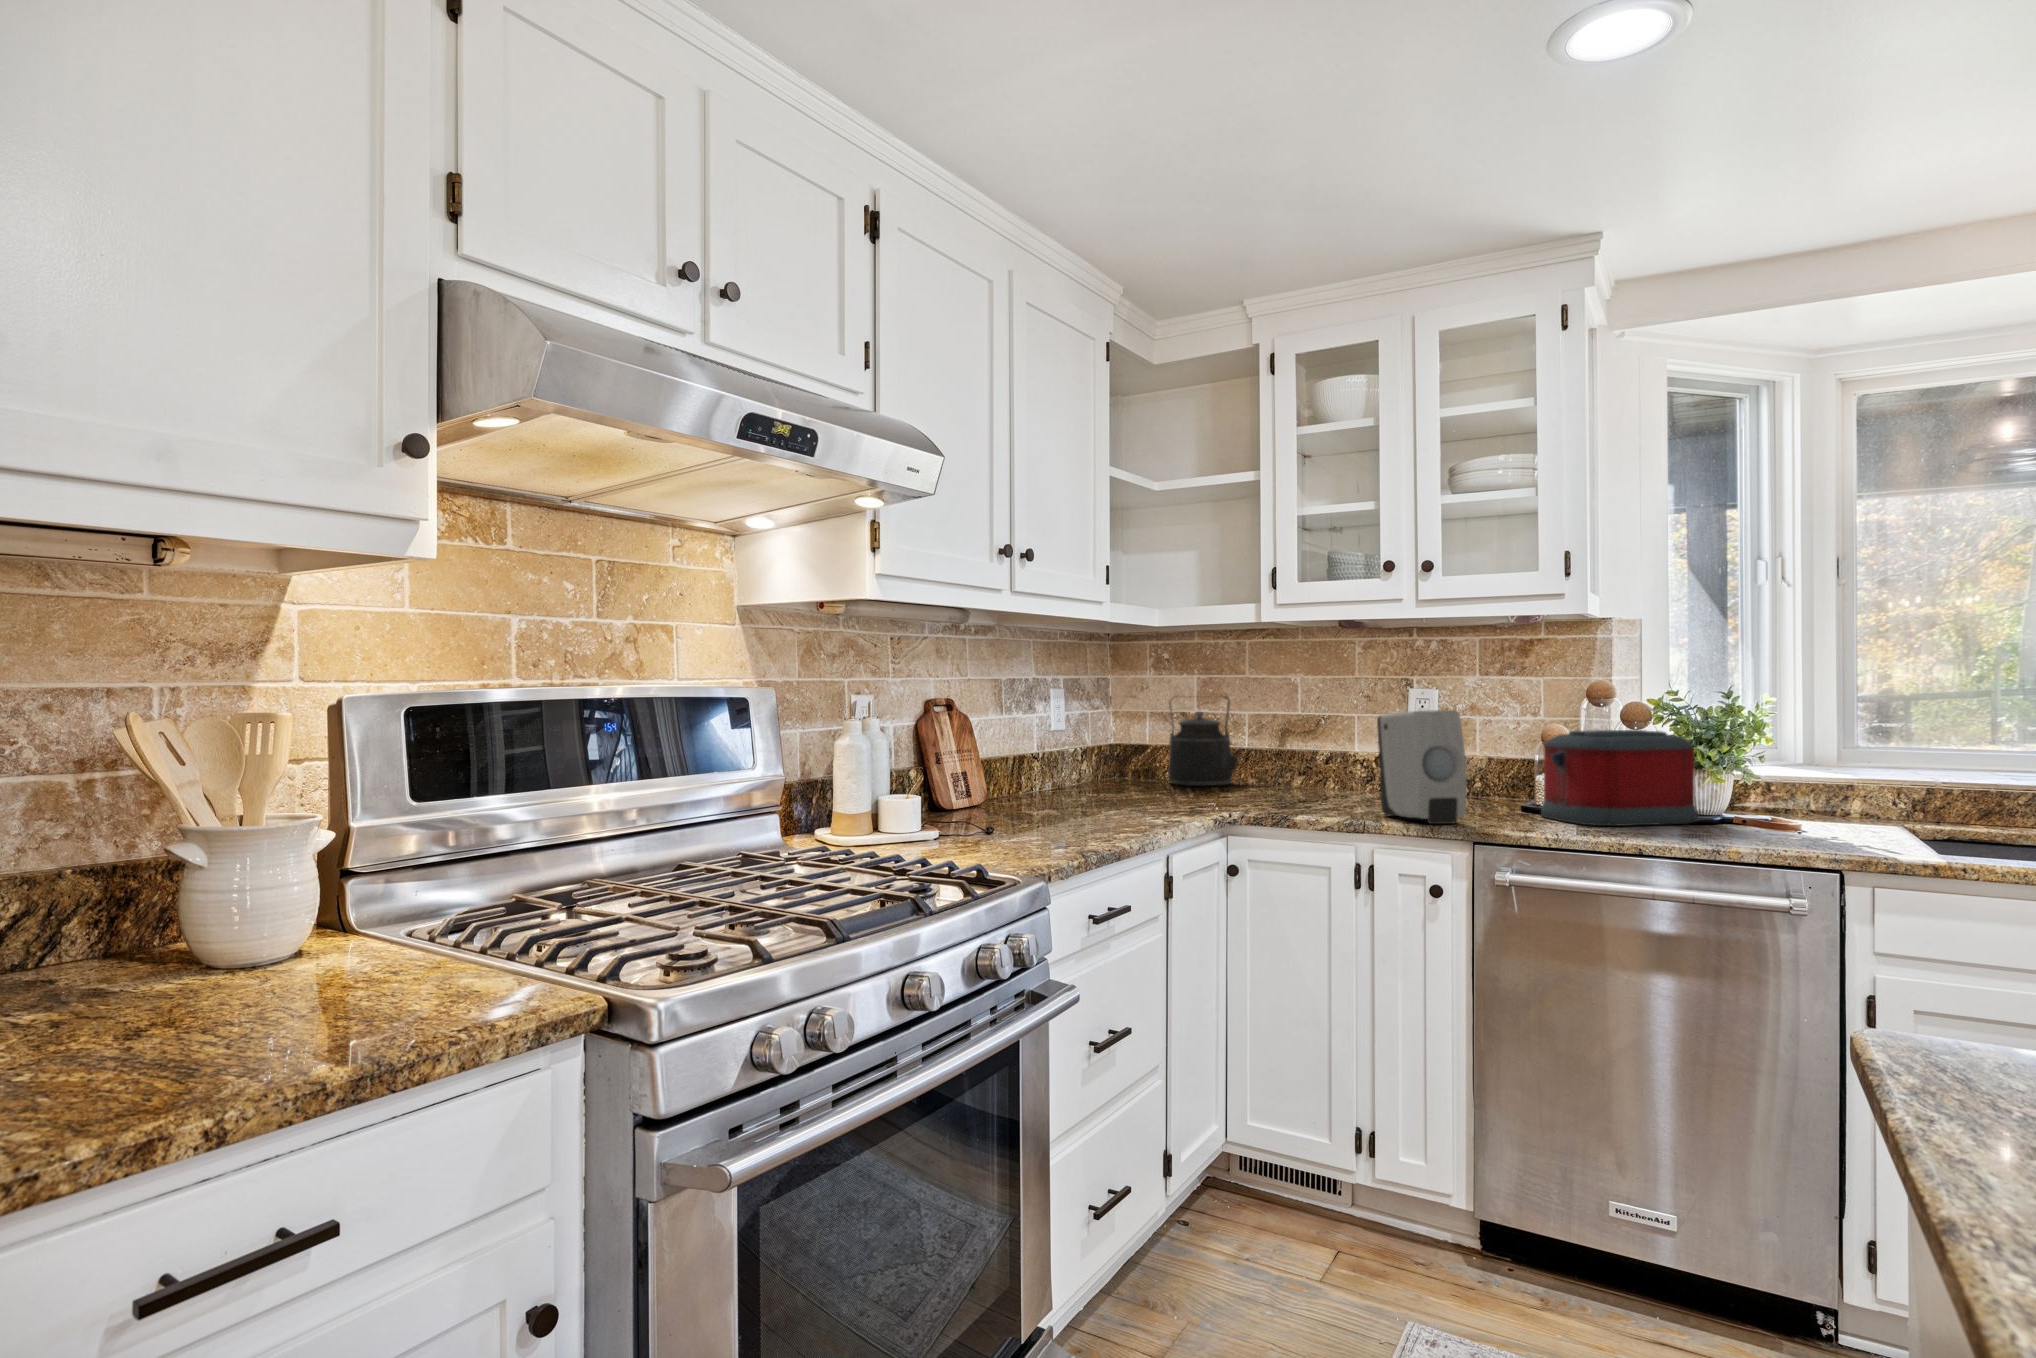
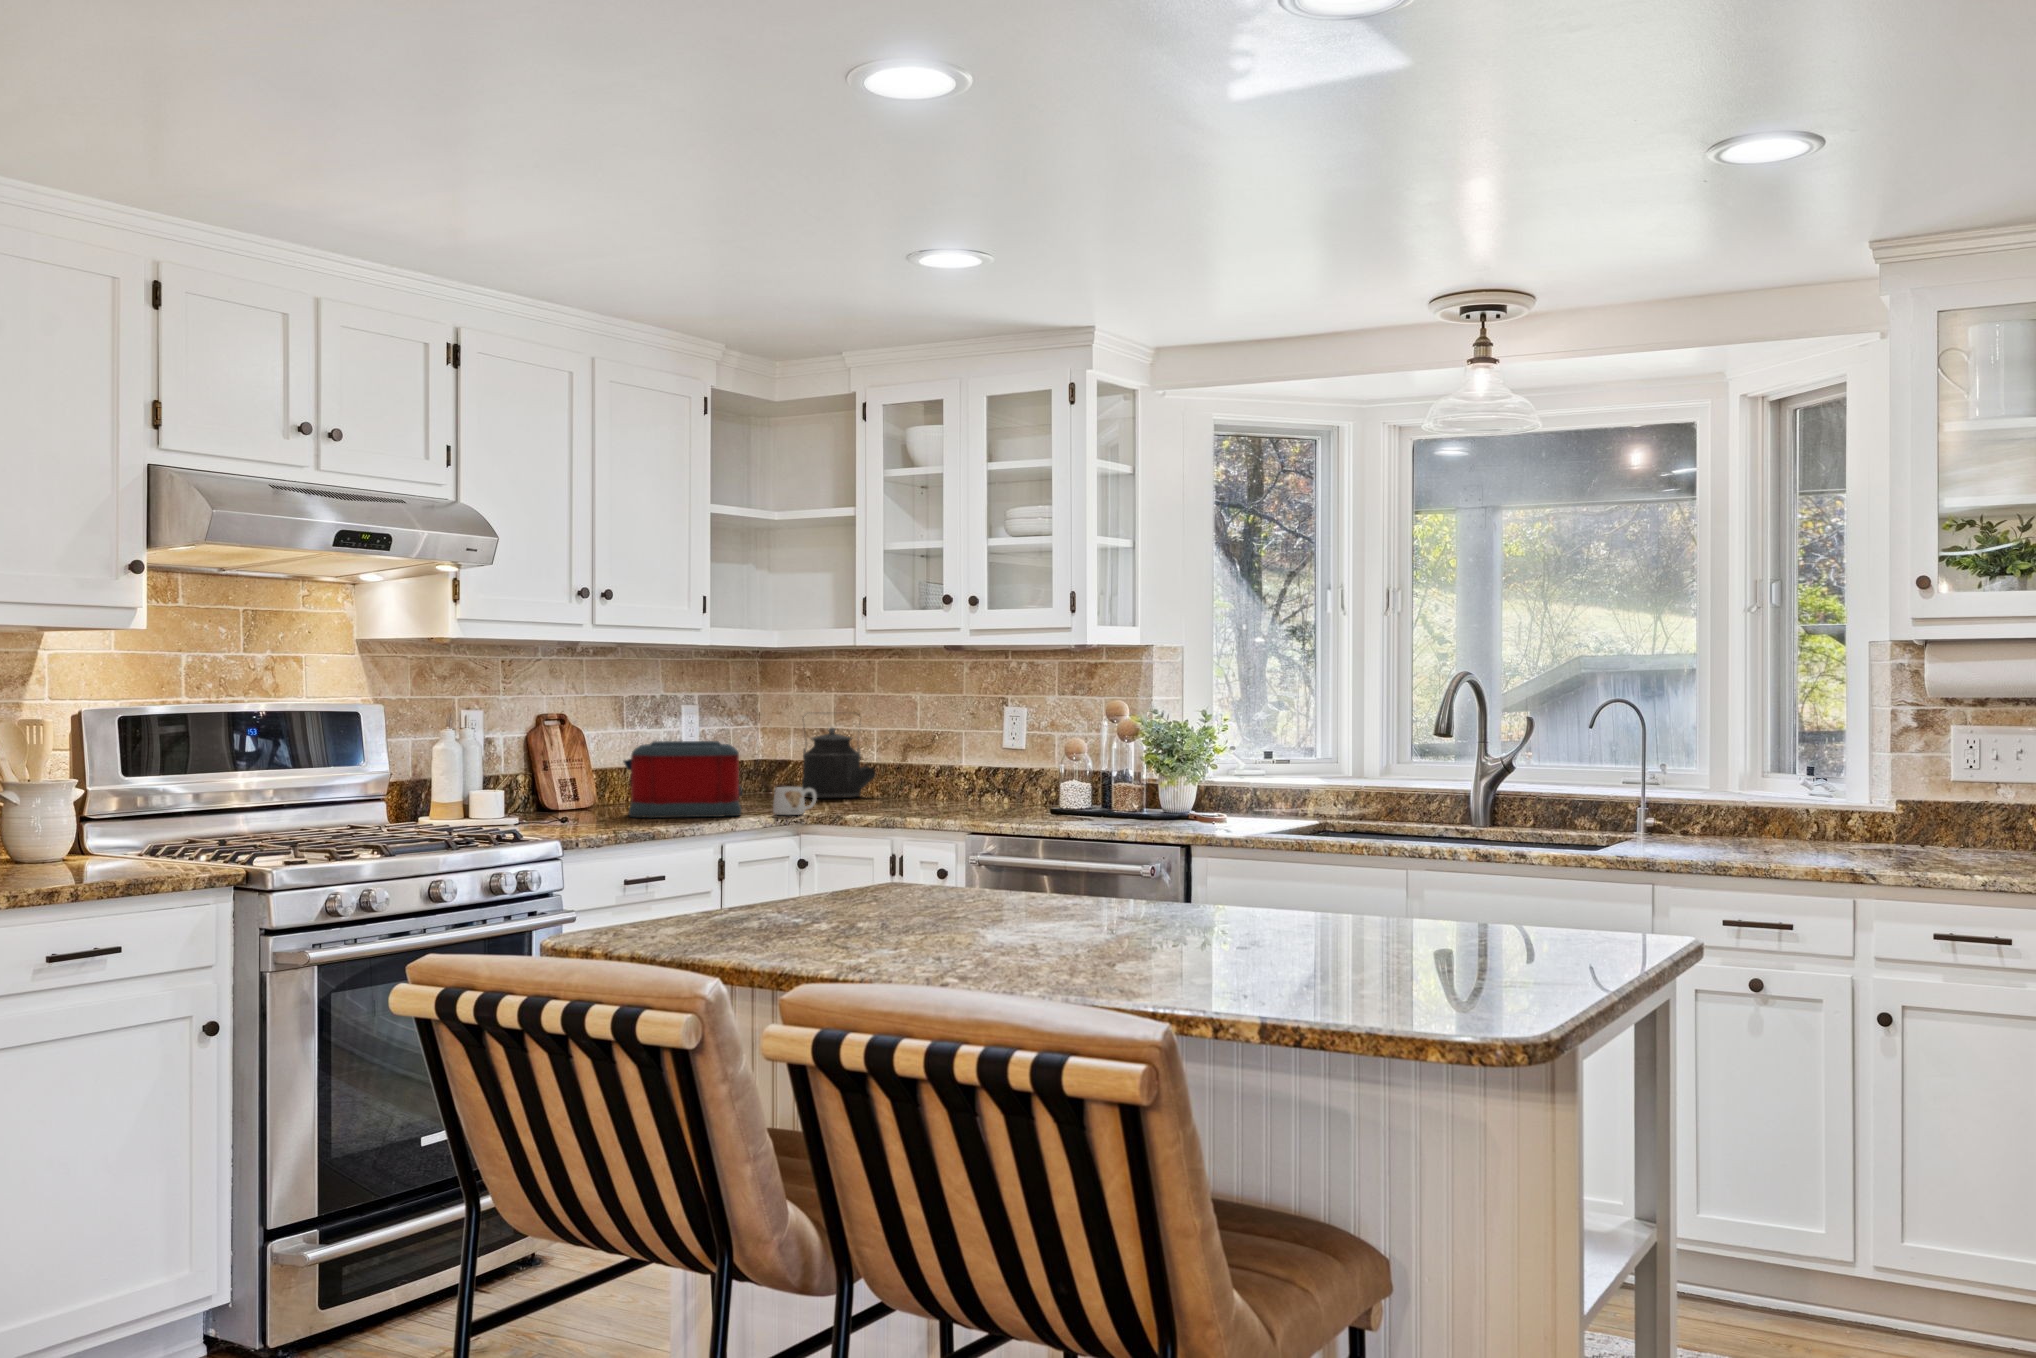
soap dispenser: present [1377,710,1466,824] -> none [923,725,976,819]
toaster: present [1541,730,1698,826] -> present [624,741,742,818]
mug: none [1204,782,1250,816] -> present [773,787,816,815]

